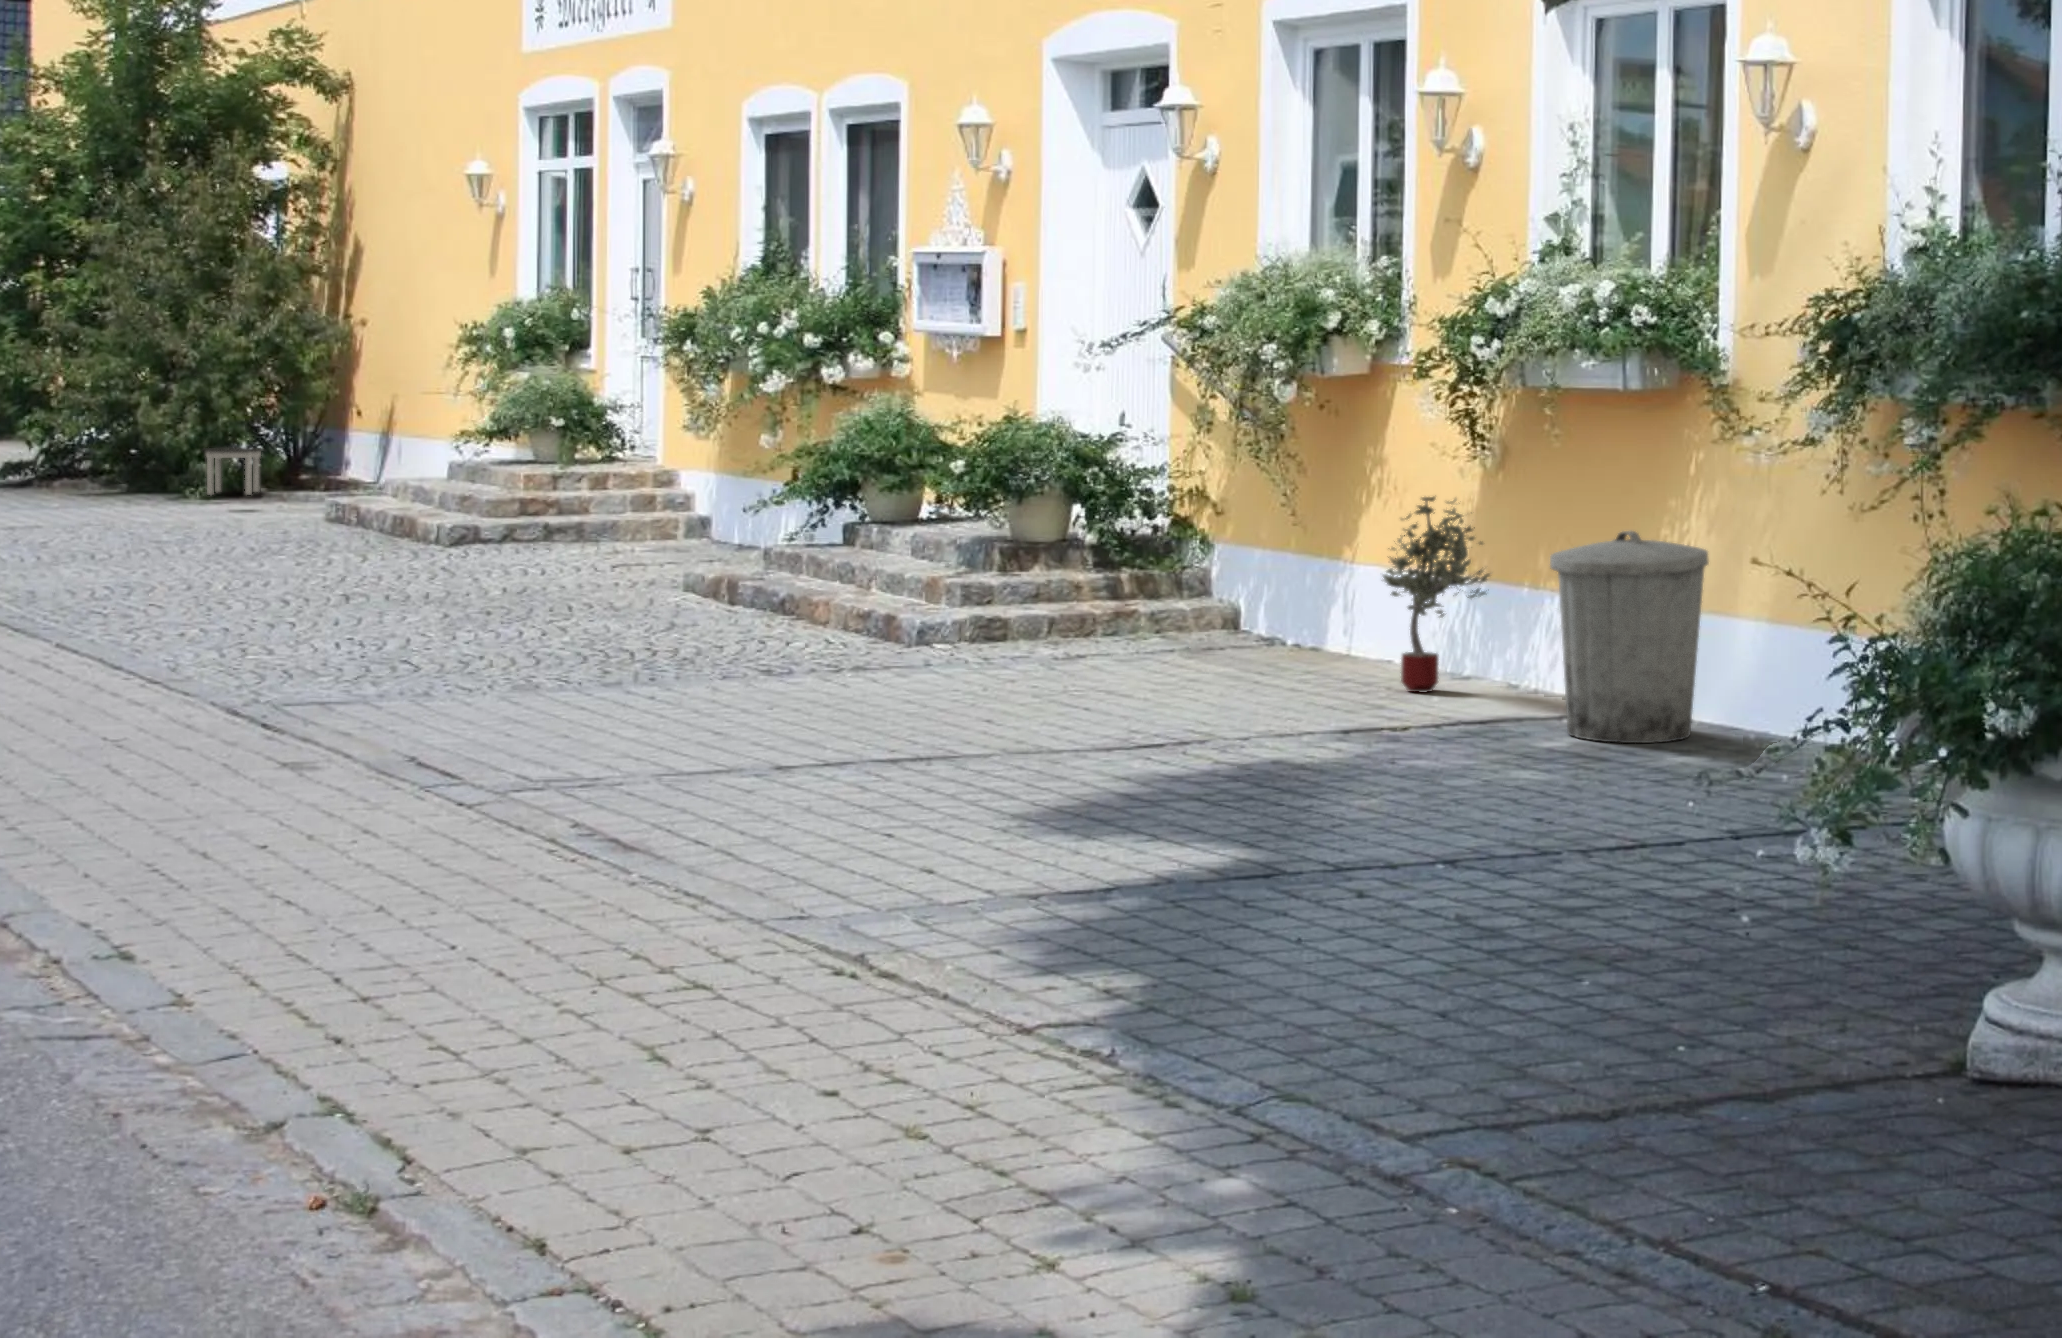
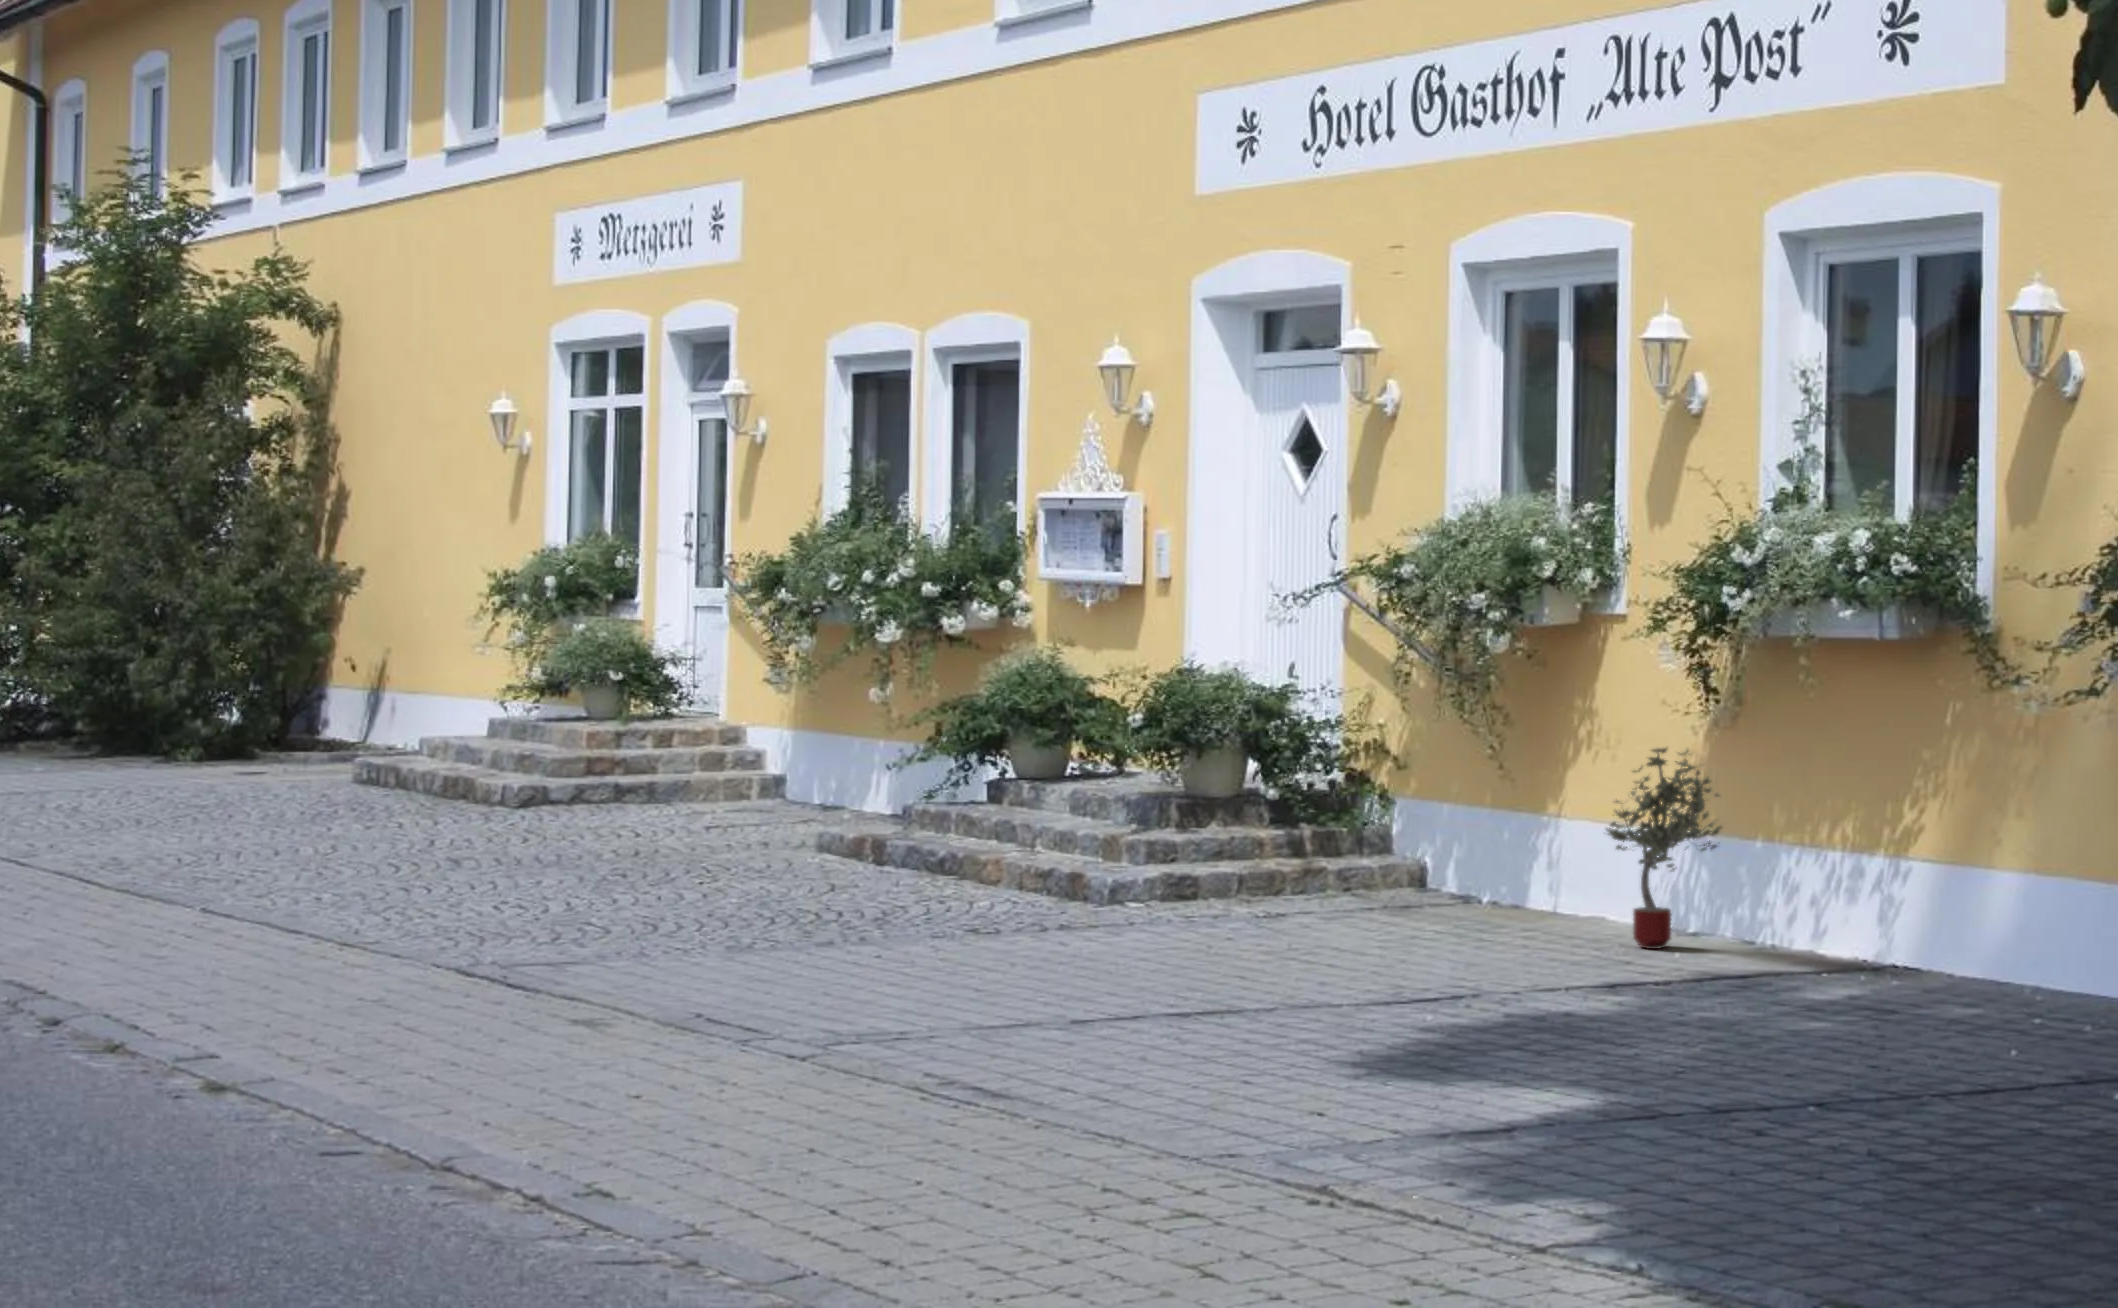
round table: present [204,447,263,495] -> none [194,703,260,754]
trash can: present [1550,531,1709,743] -> none [1817,782,1979,997]

